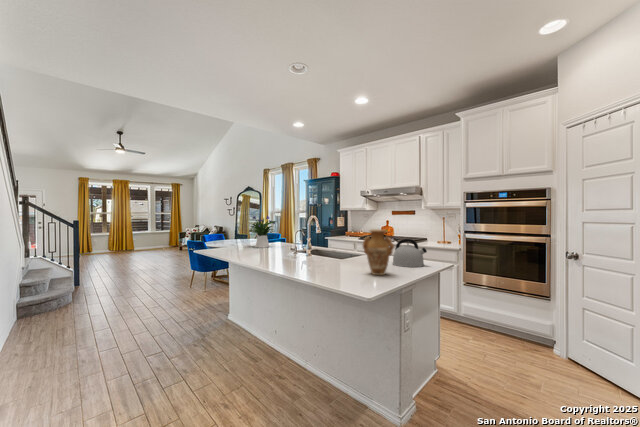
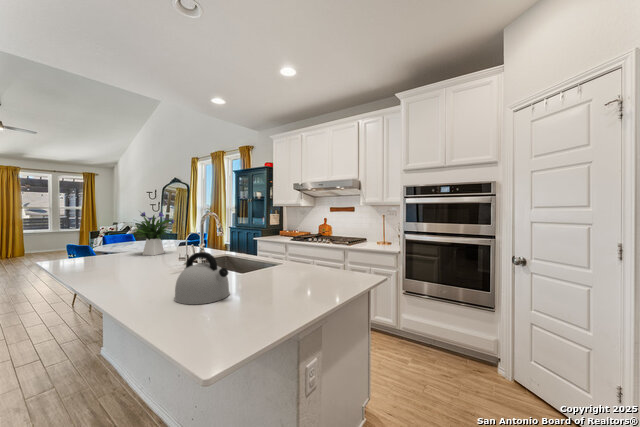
vase: present [363,229,394,275] -> none [245,234,292,308]
kettle: present [393,239,427,267] -> present [174,252,230,304]

